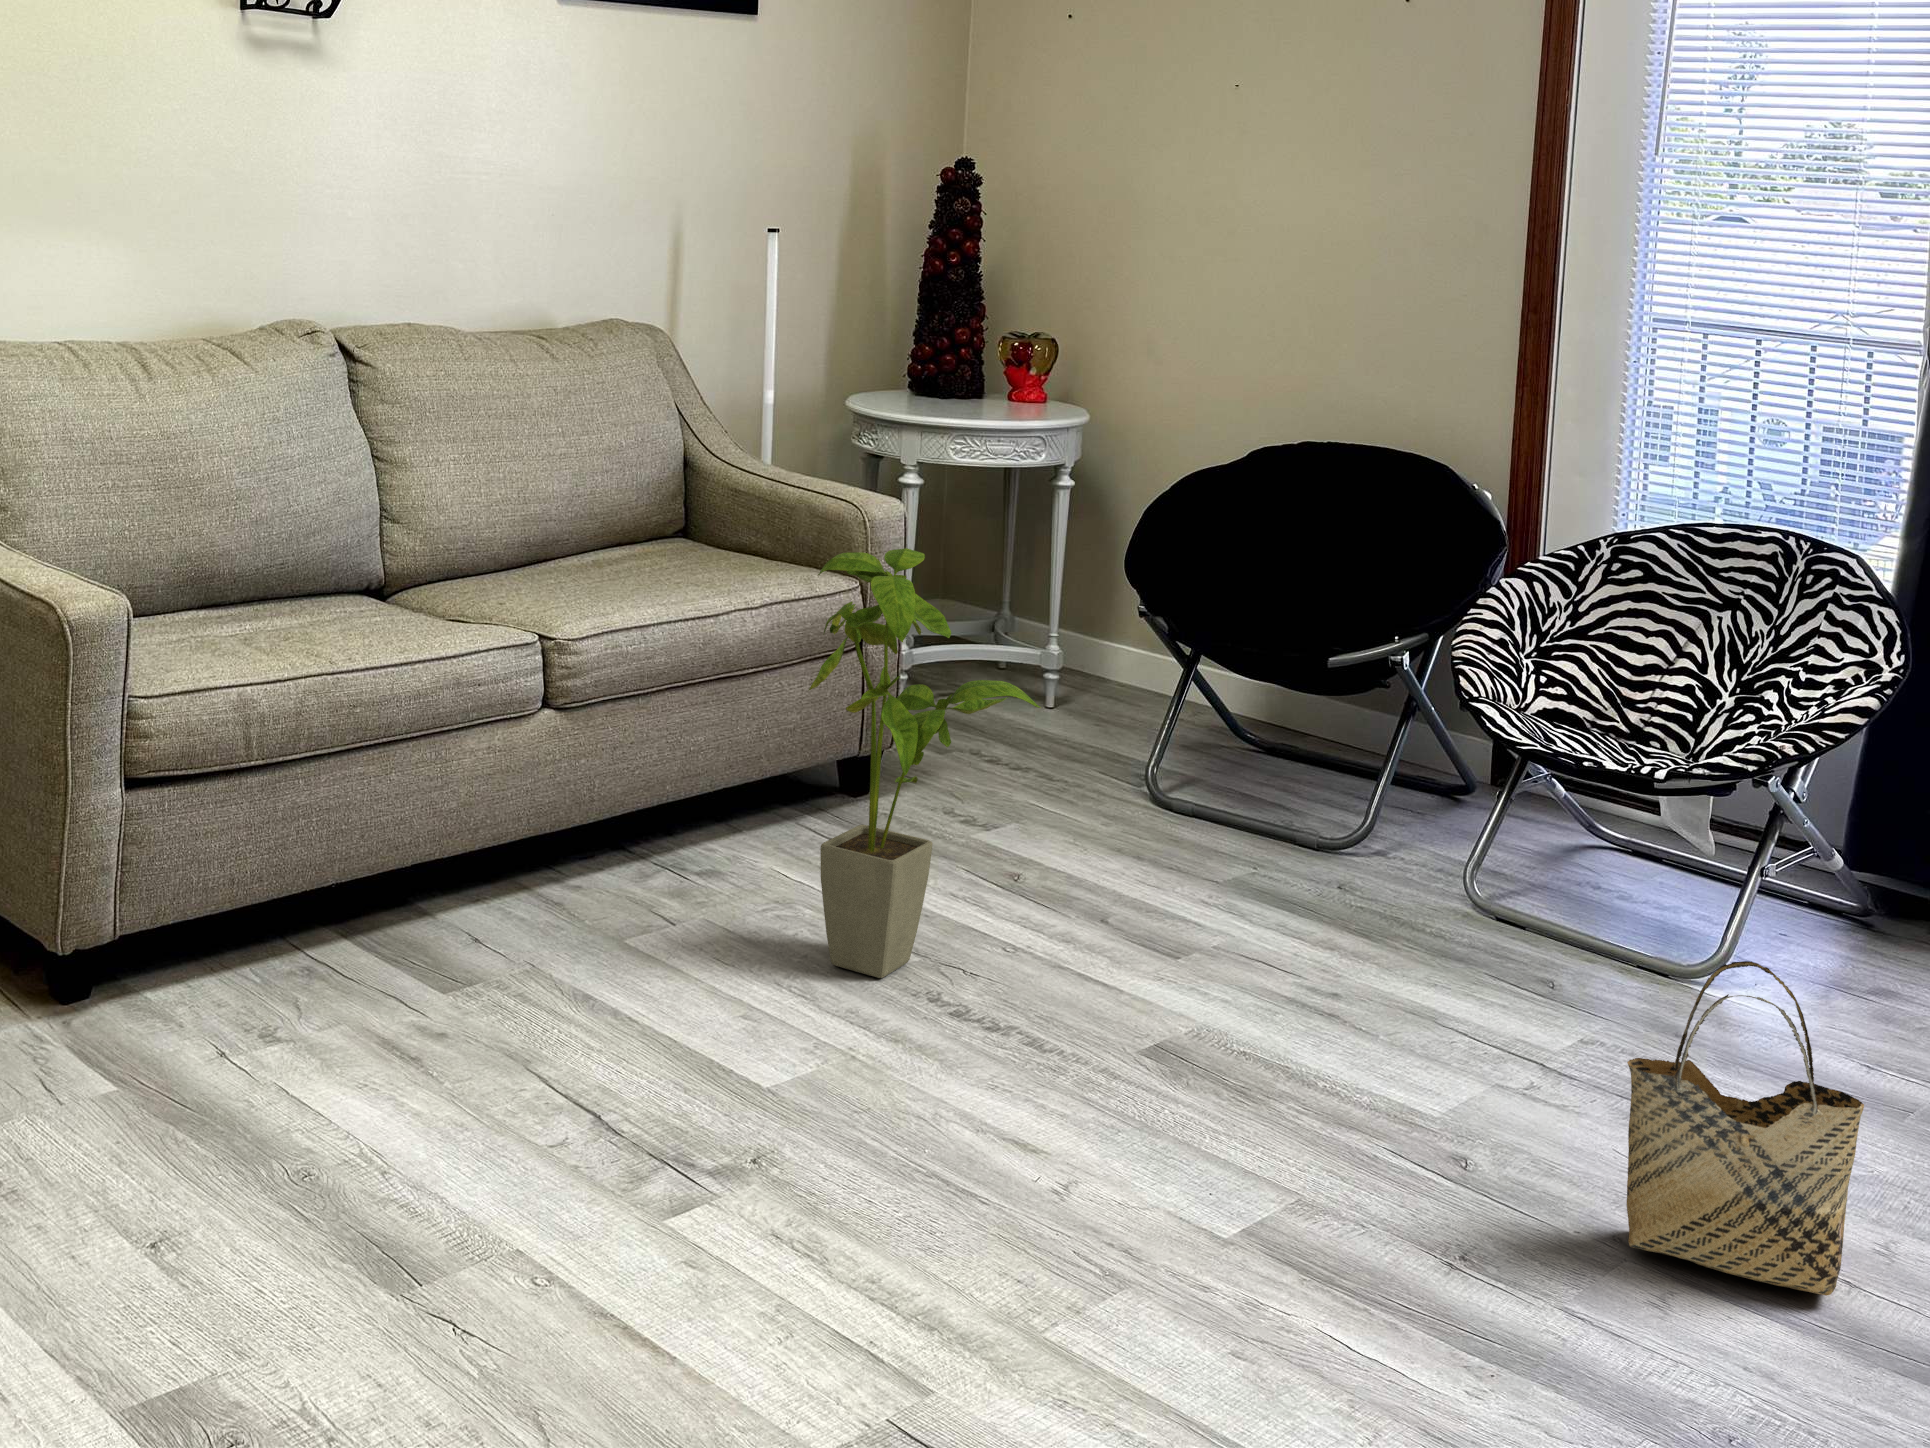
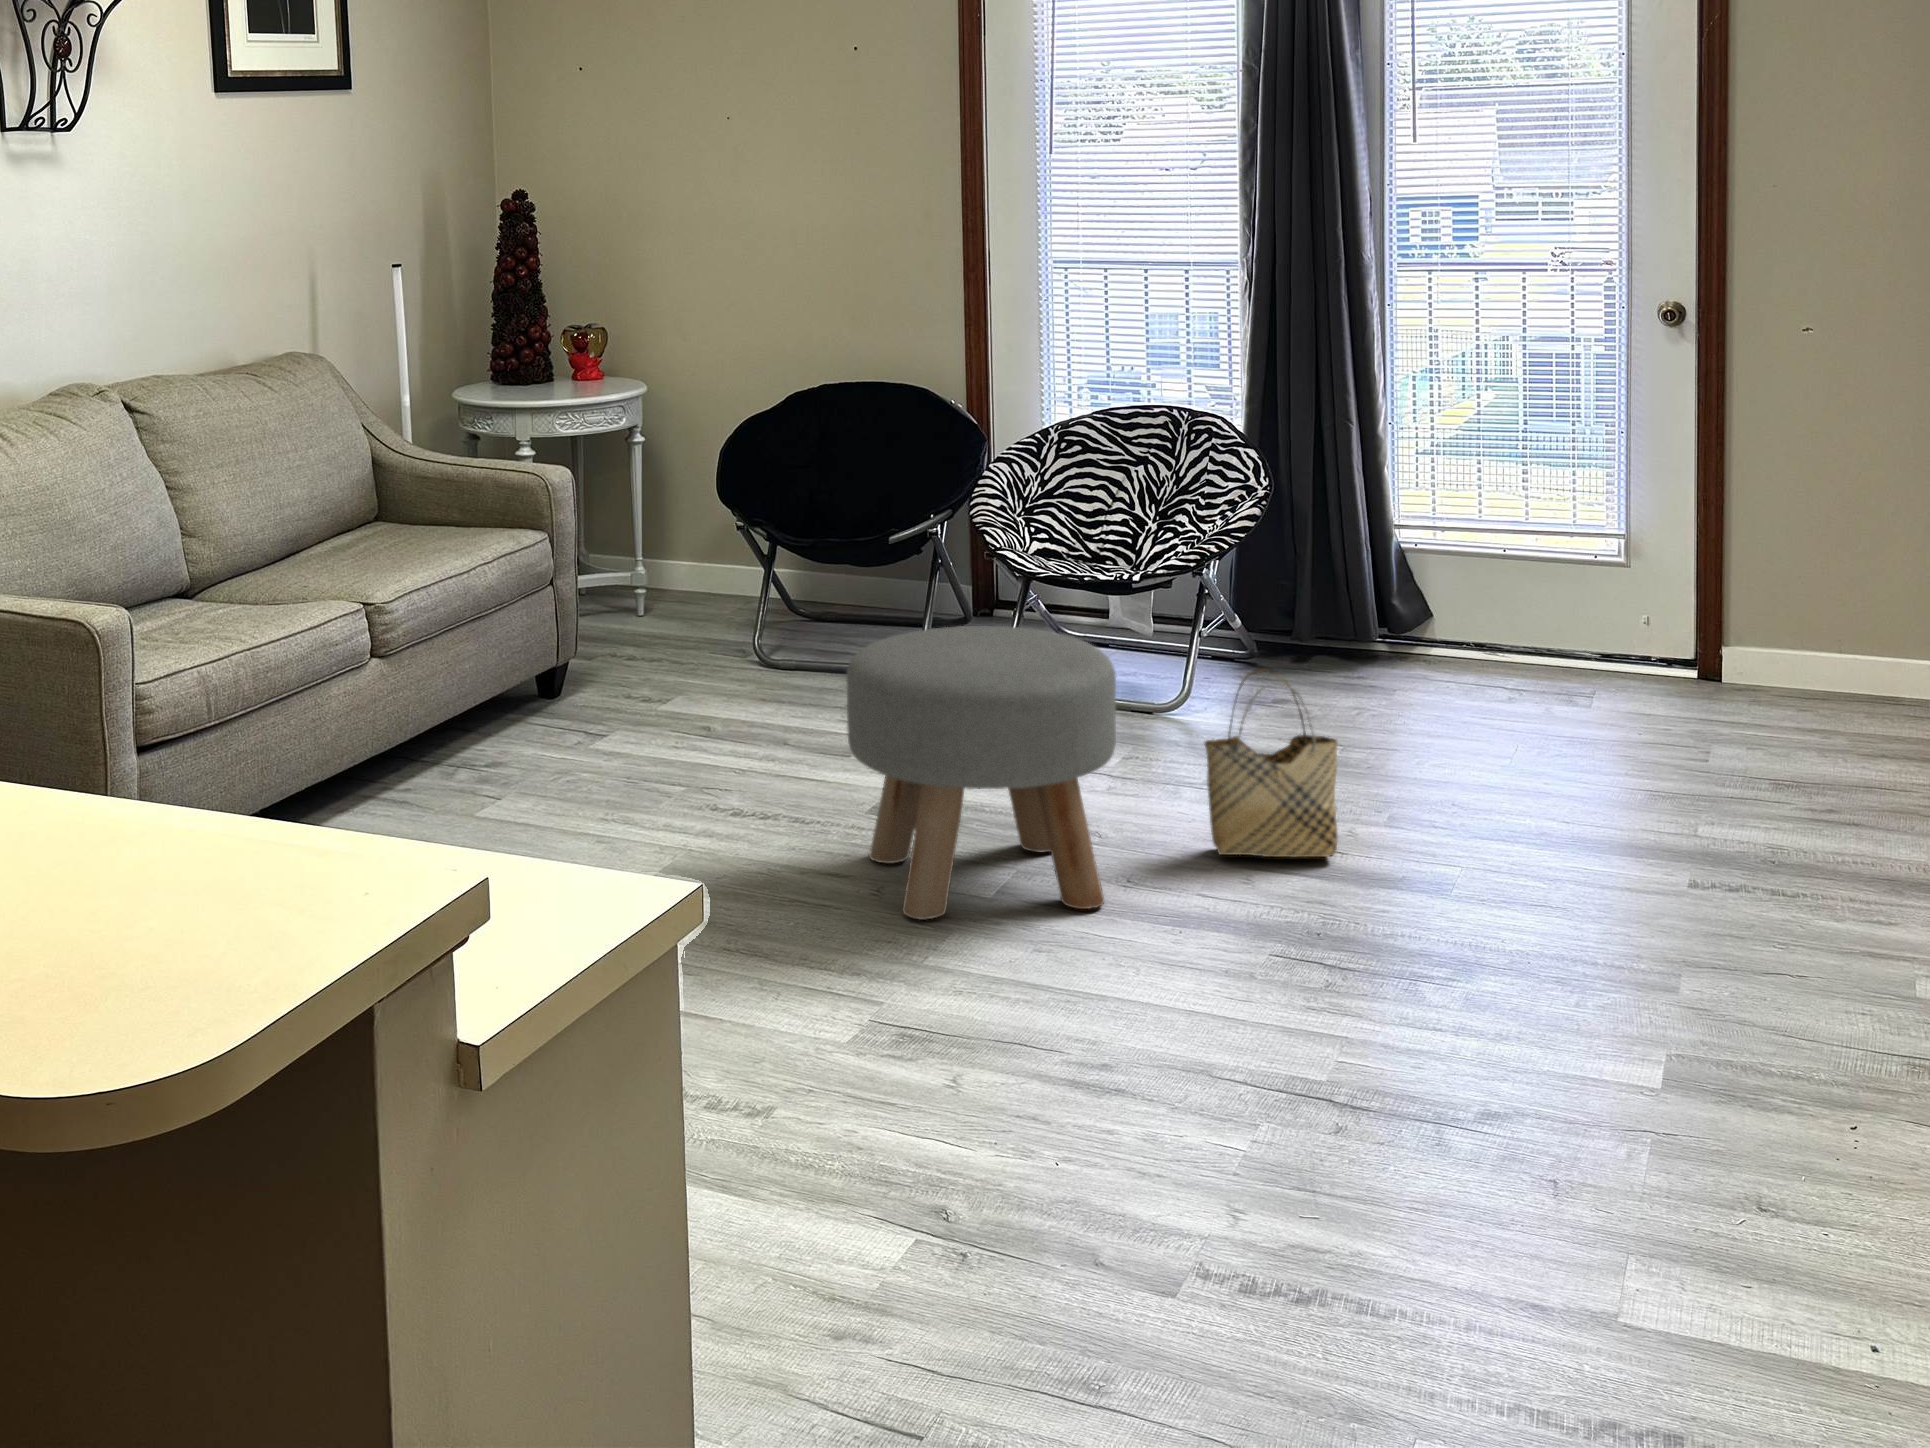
house plant: present [809,548,1041,978] -> none [593,494,760,805]
ottoman: none [1044,803,1469,1295] -> present [847,626,1116,920]

